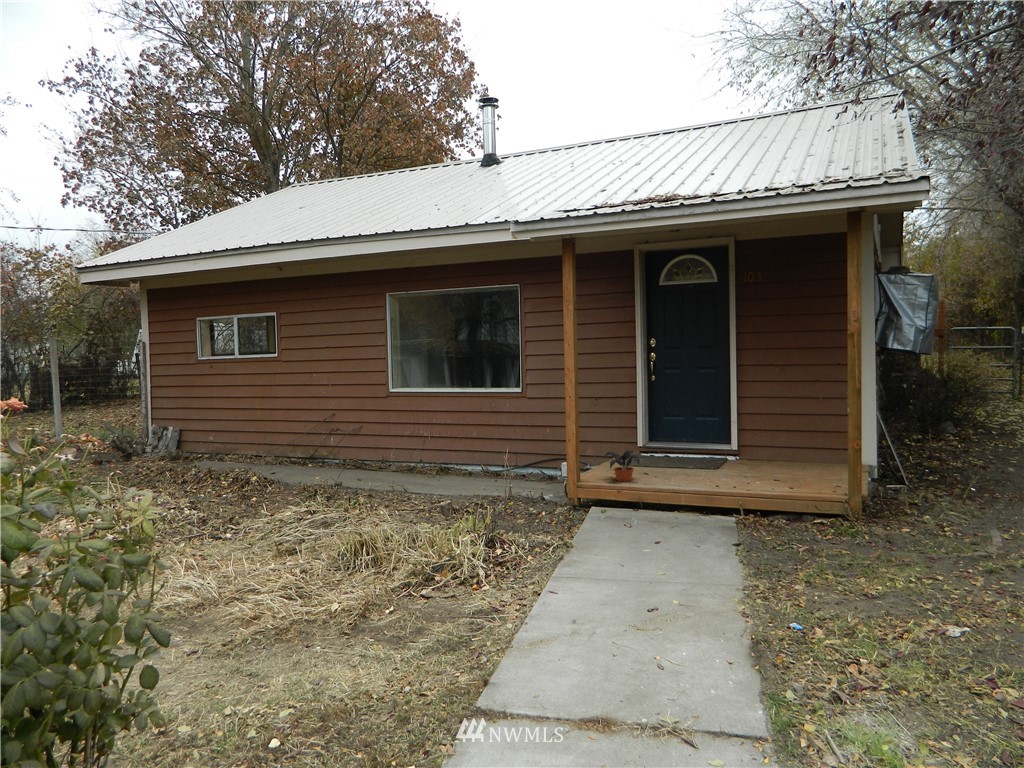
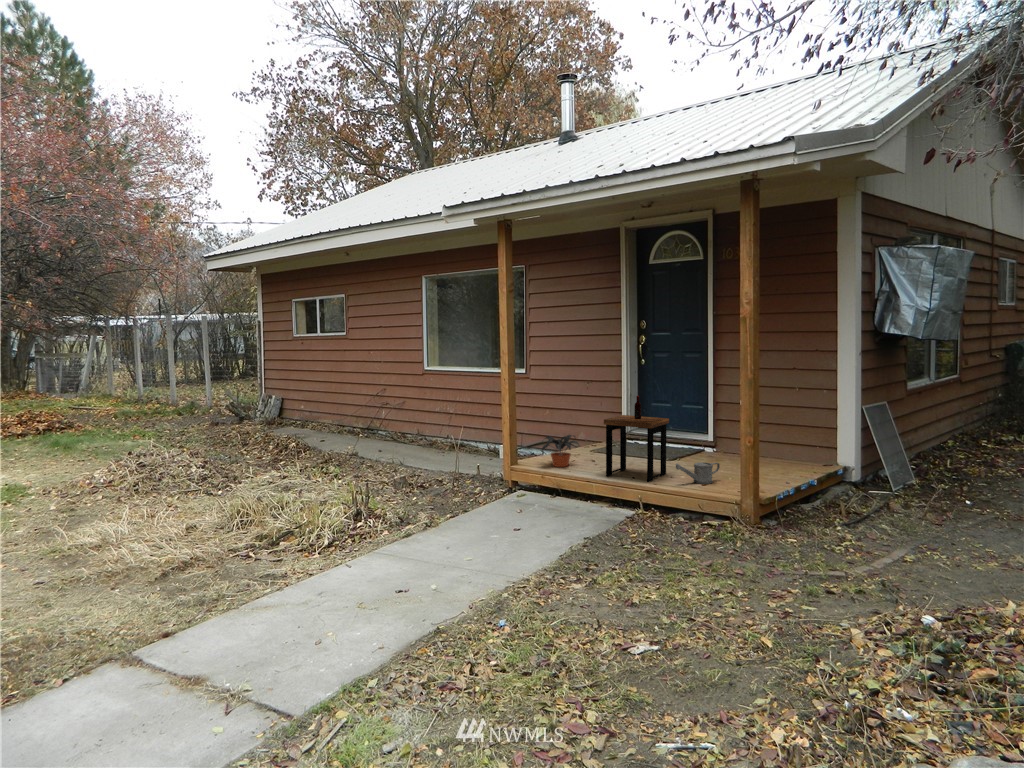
side table: none [683,409,734,488] -> present [604,396,669,482]
watering can: none [757,466,785,486] -> present [676,462,720,484]

